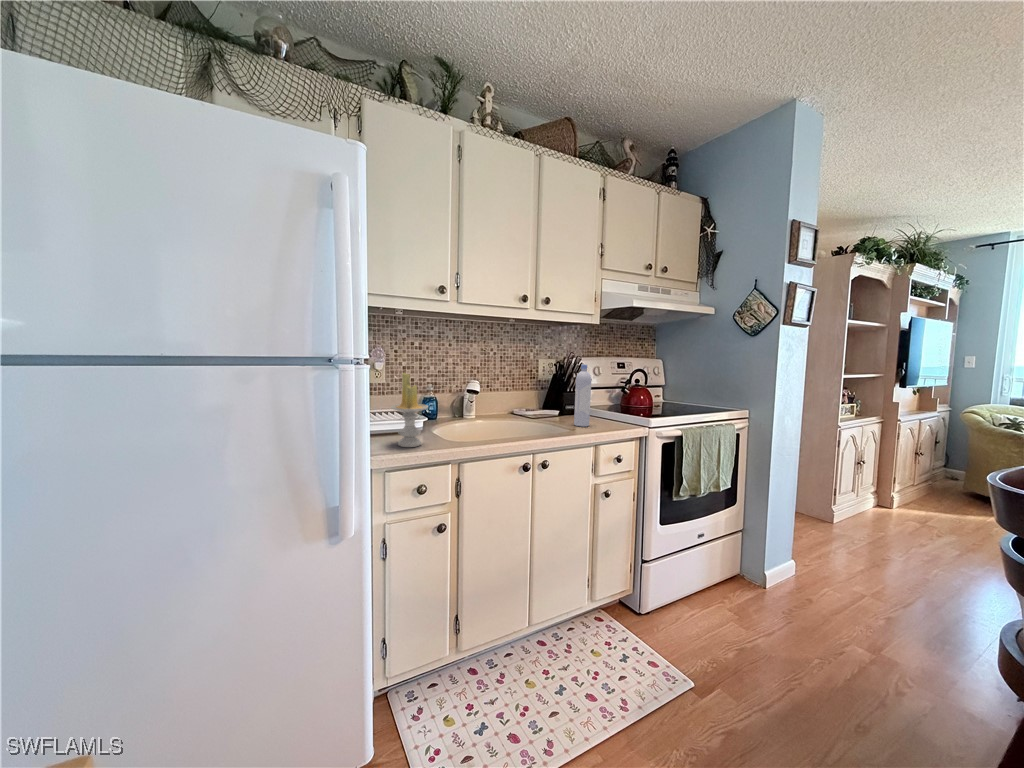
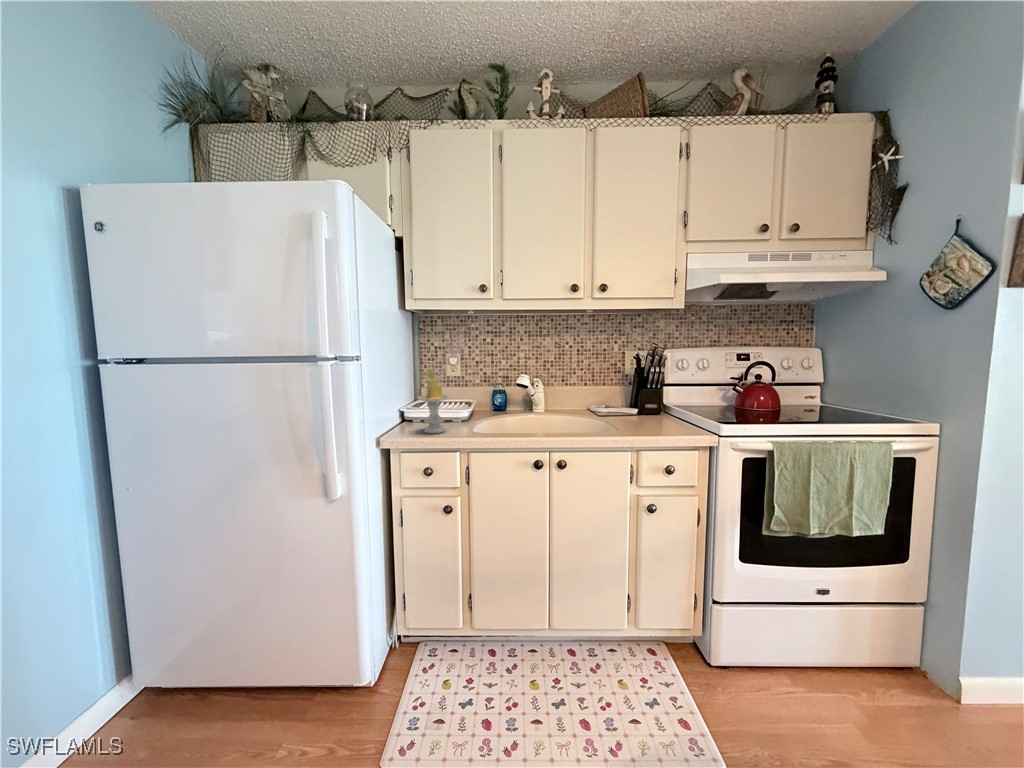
bottle: present [574,364,591,427] -> none [631,357,650,429]

